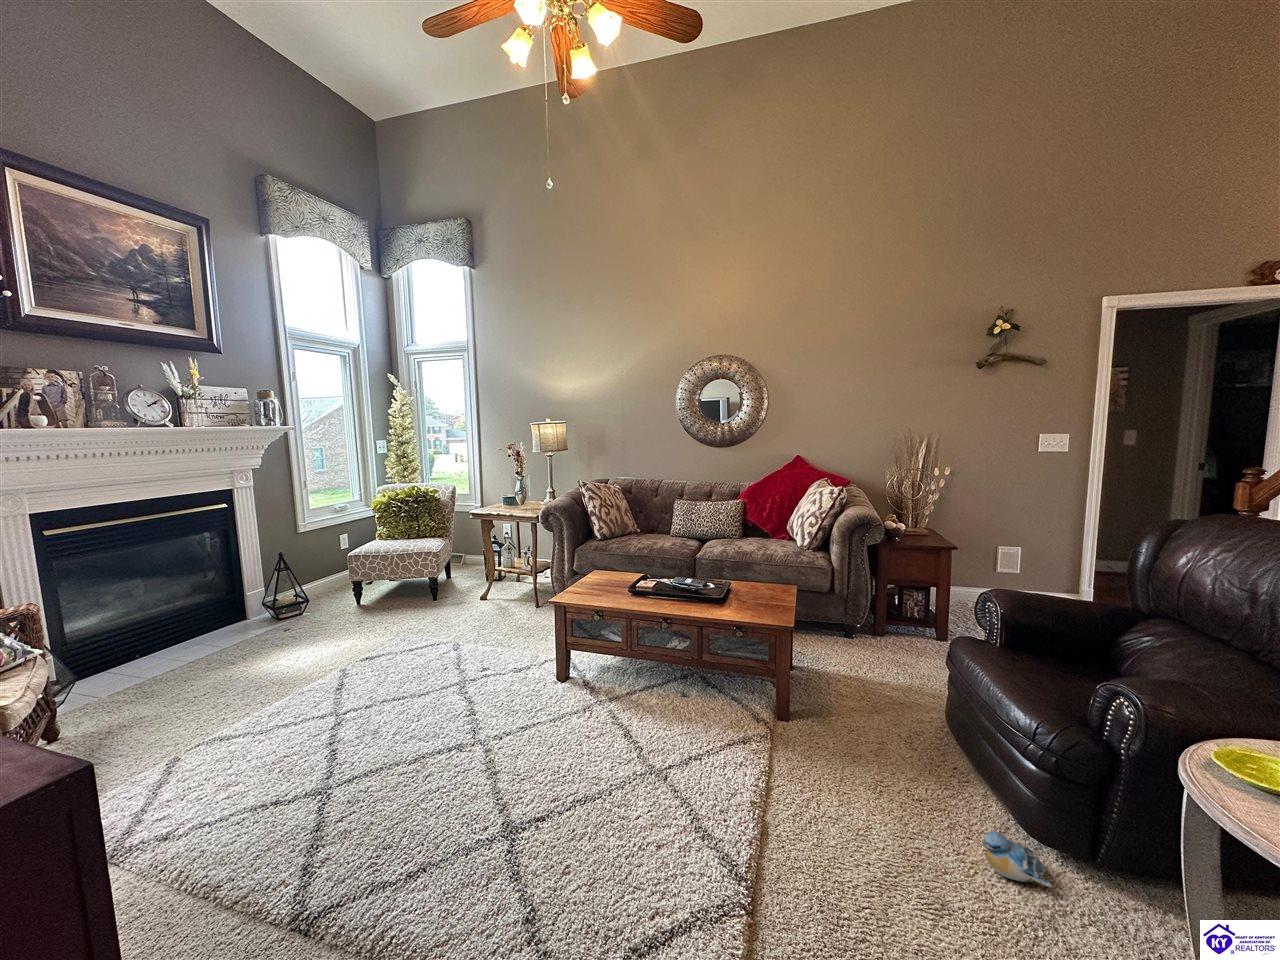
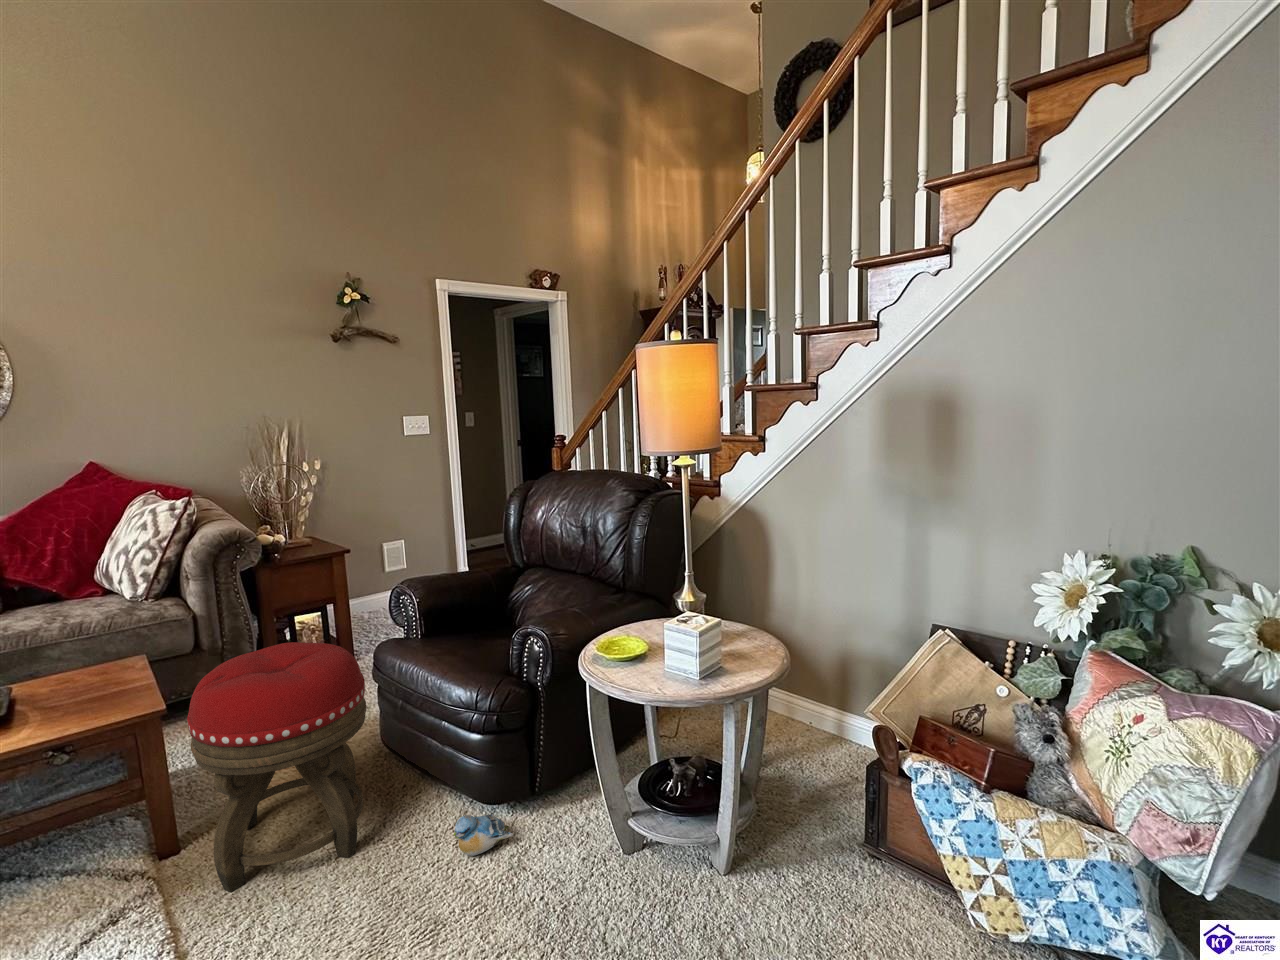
footstool: none [800,608,928,799] -> present [187,642,367,892]

